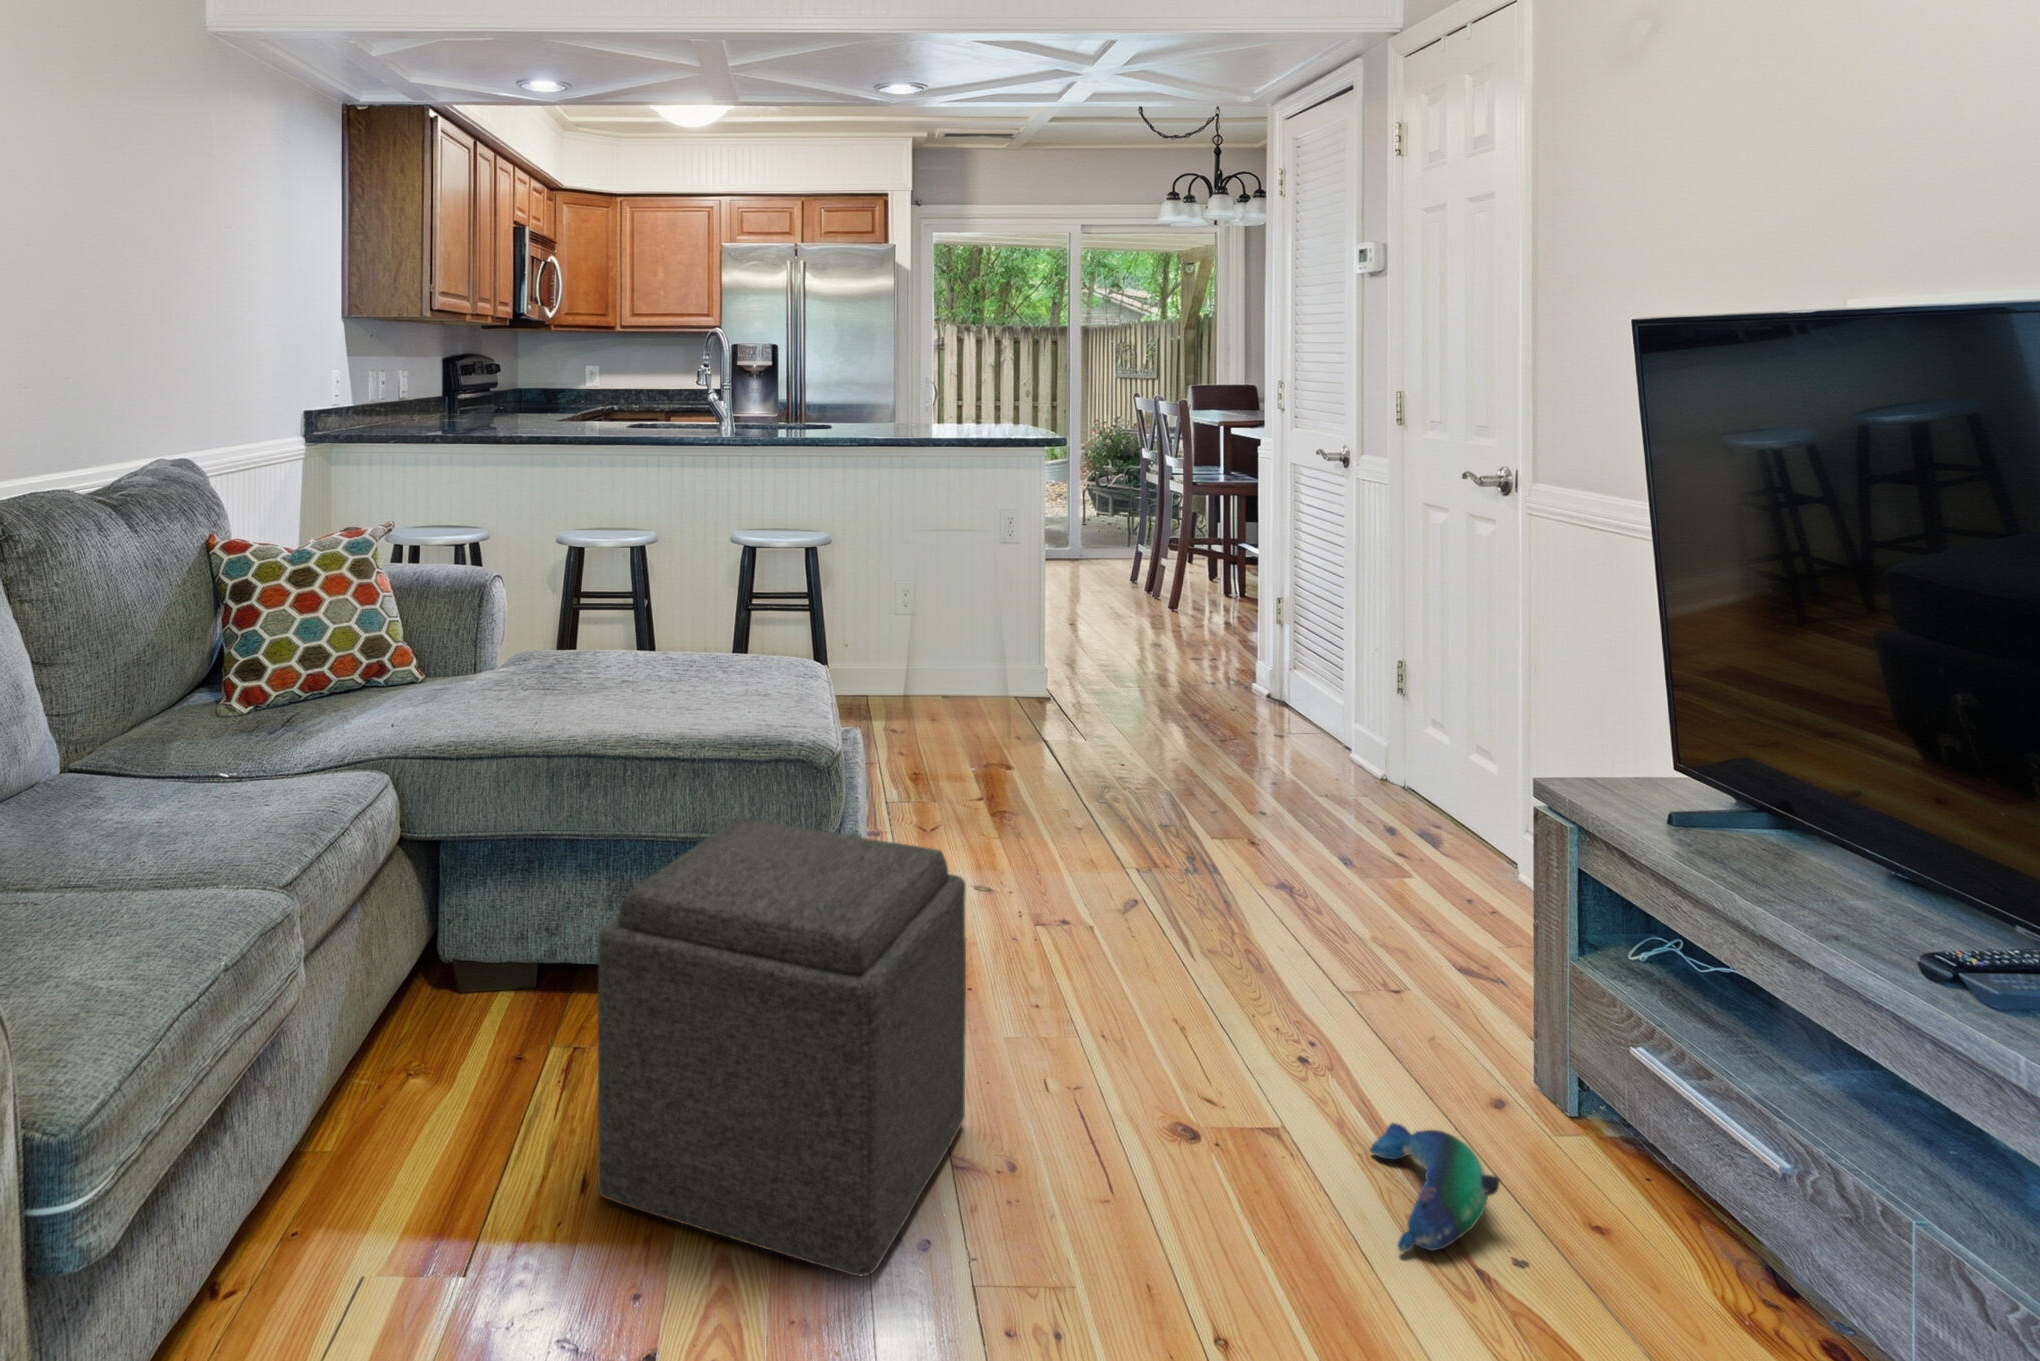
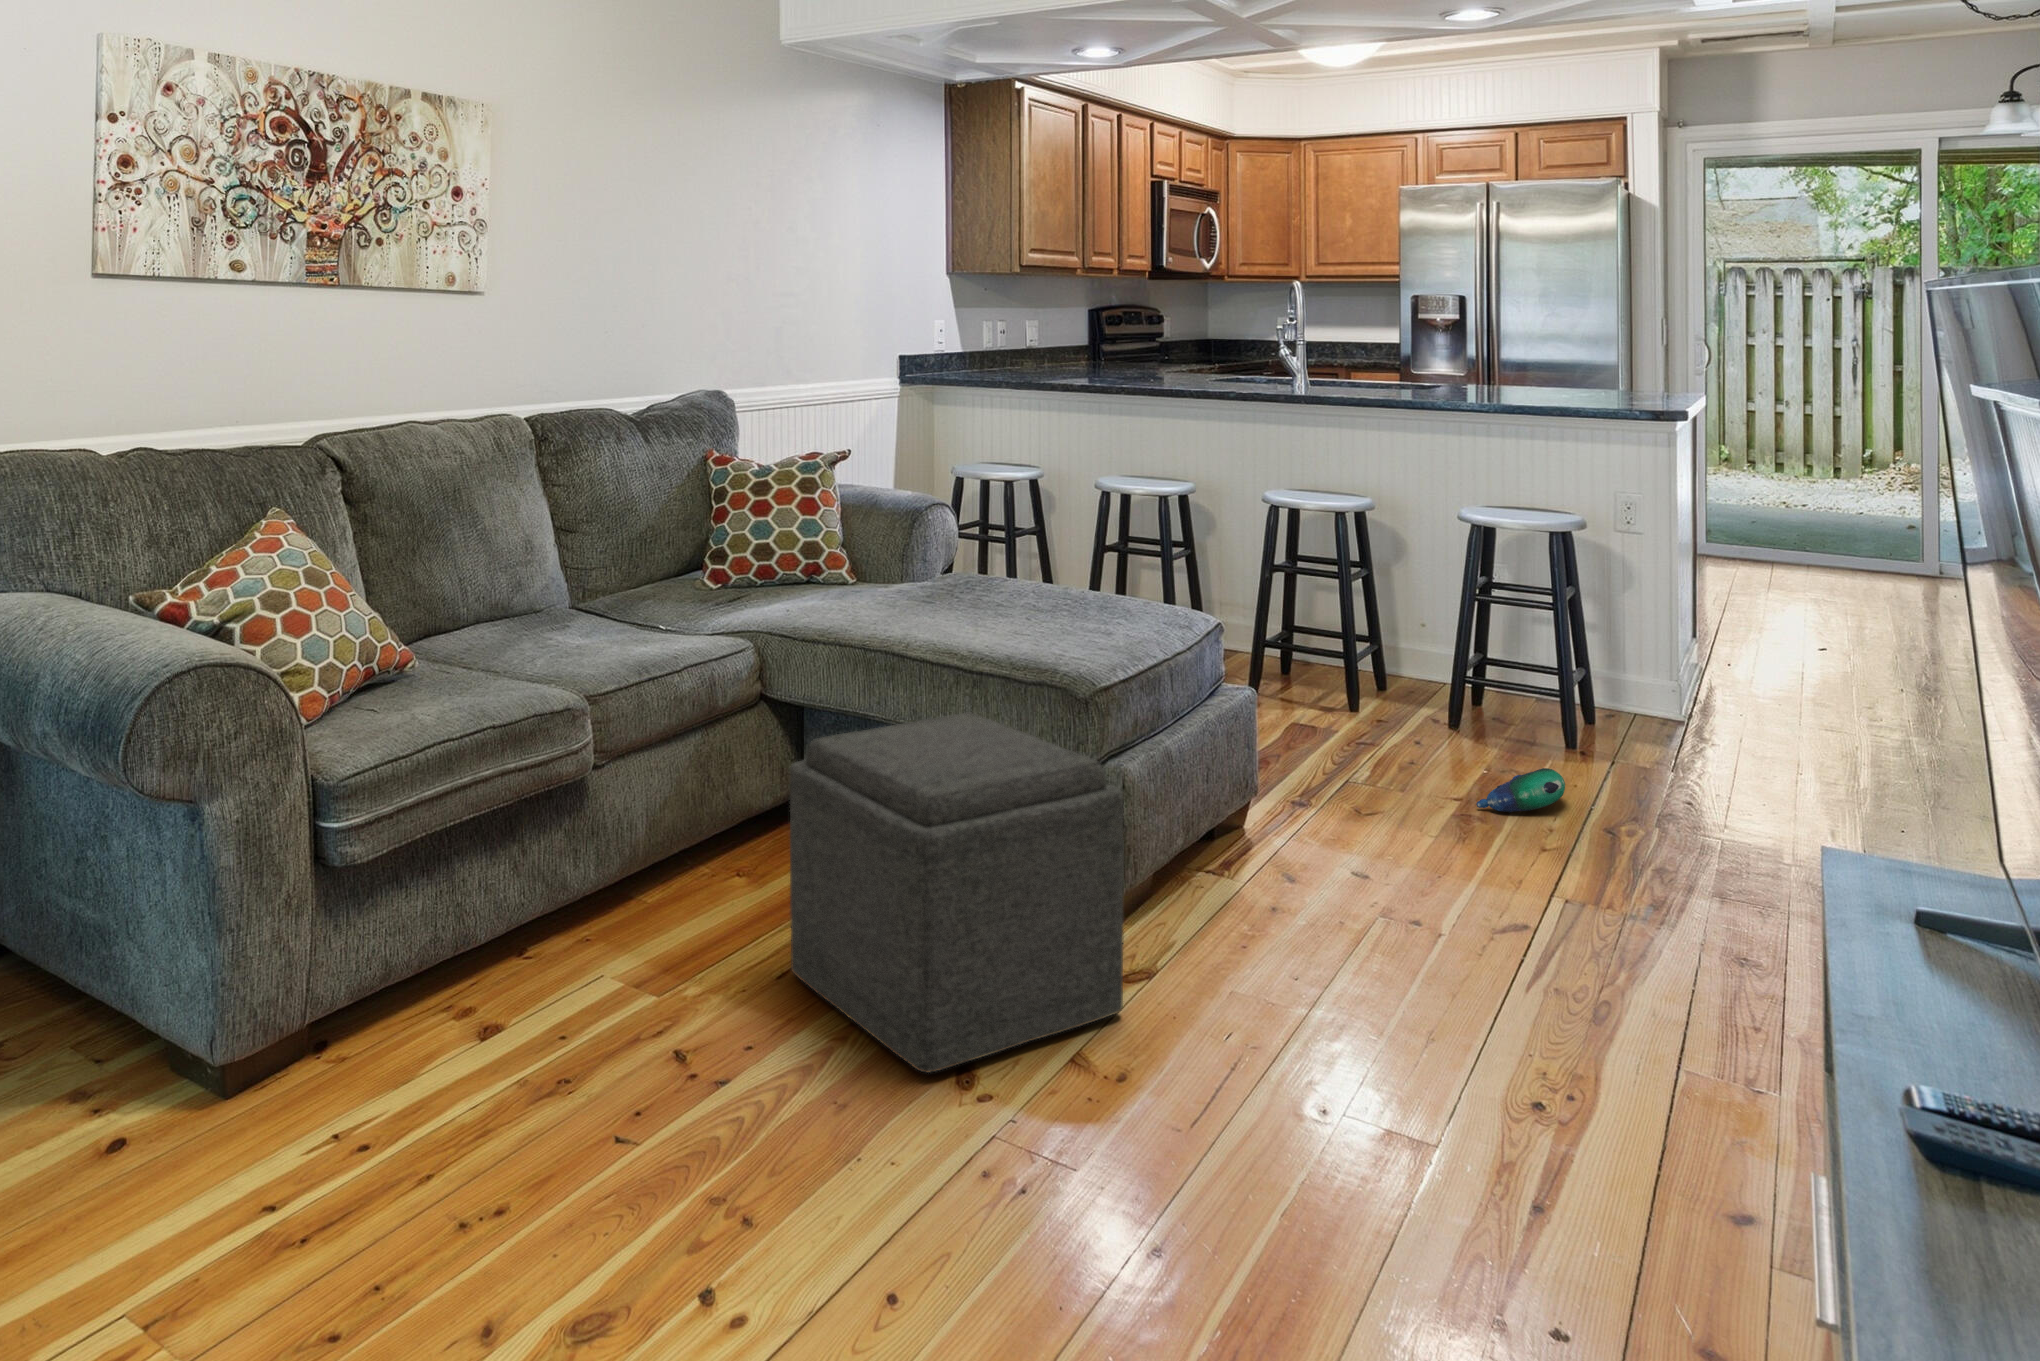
plush toy: present [1370,1123,1500,1252] -> present [1476,768,1565,813]

